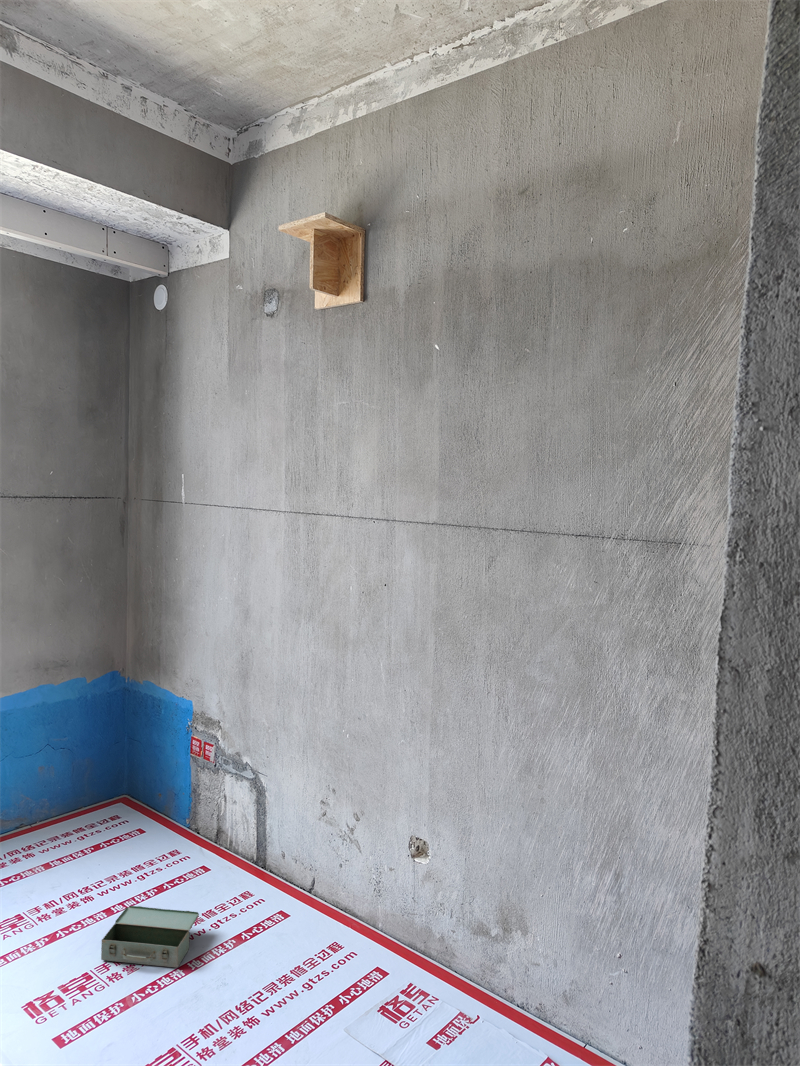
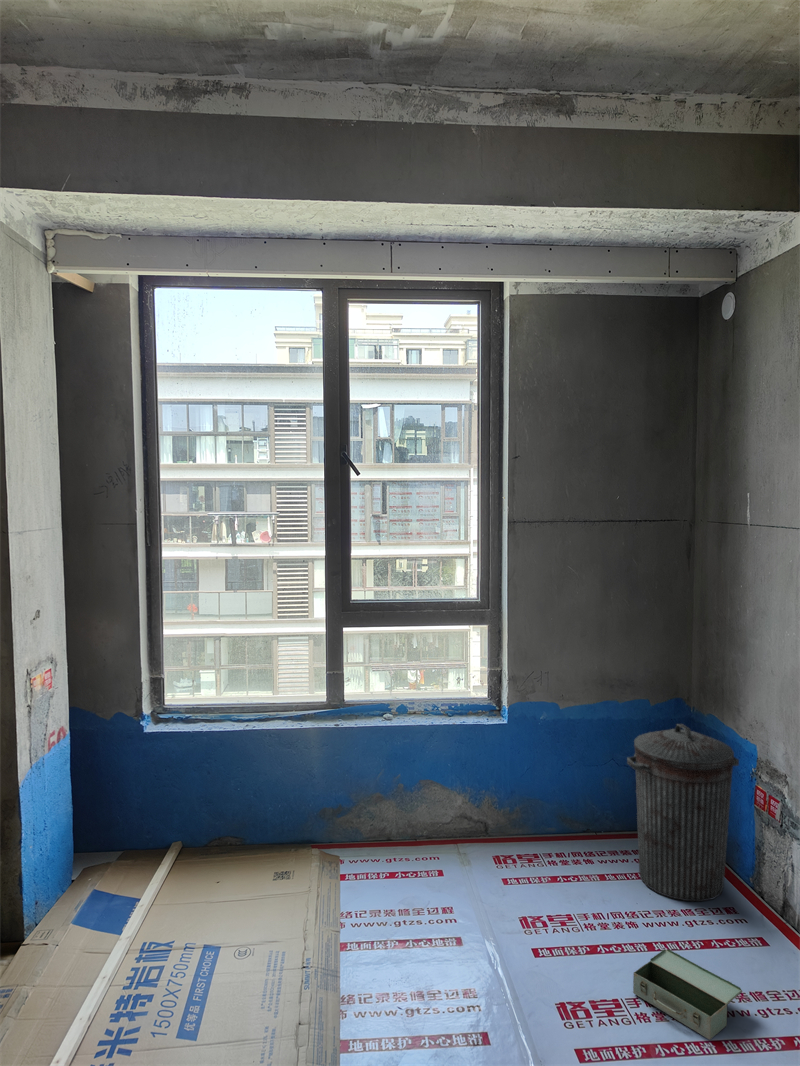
trash can: none [74,694,177,861] -> present [627,724,739,901]

